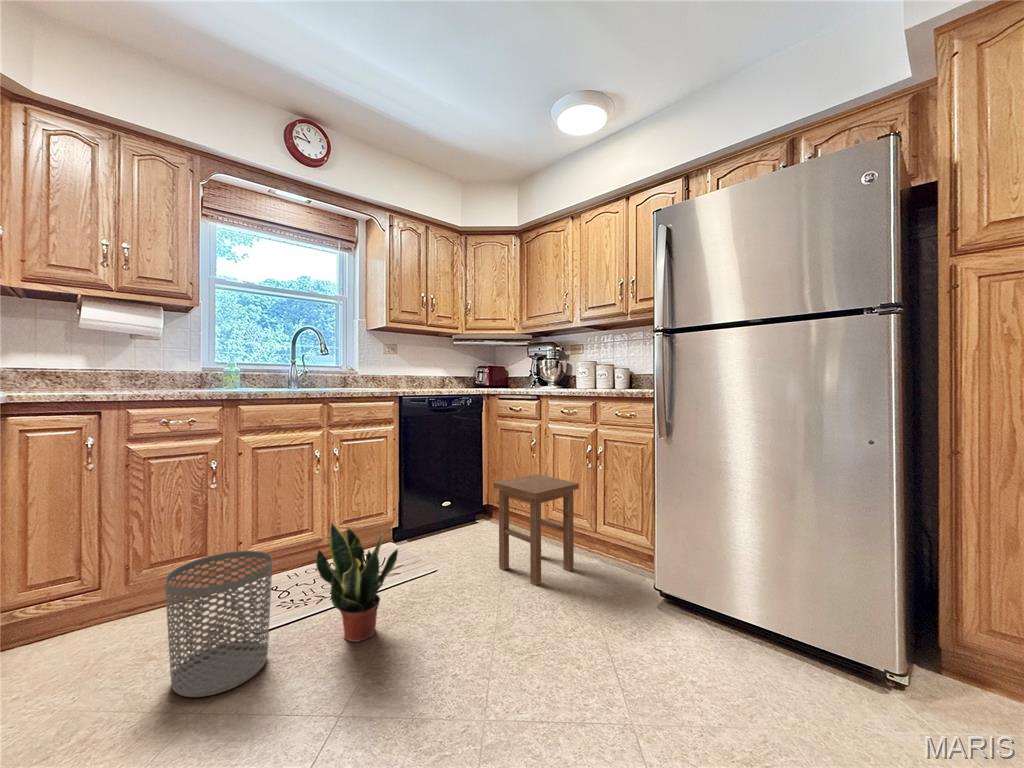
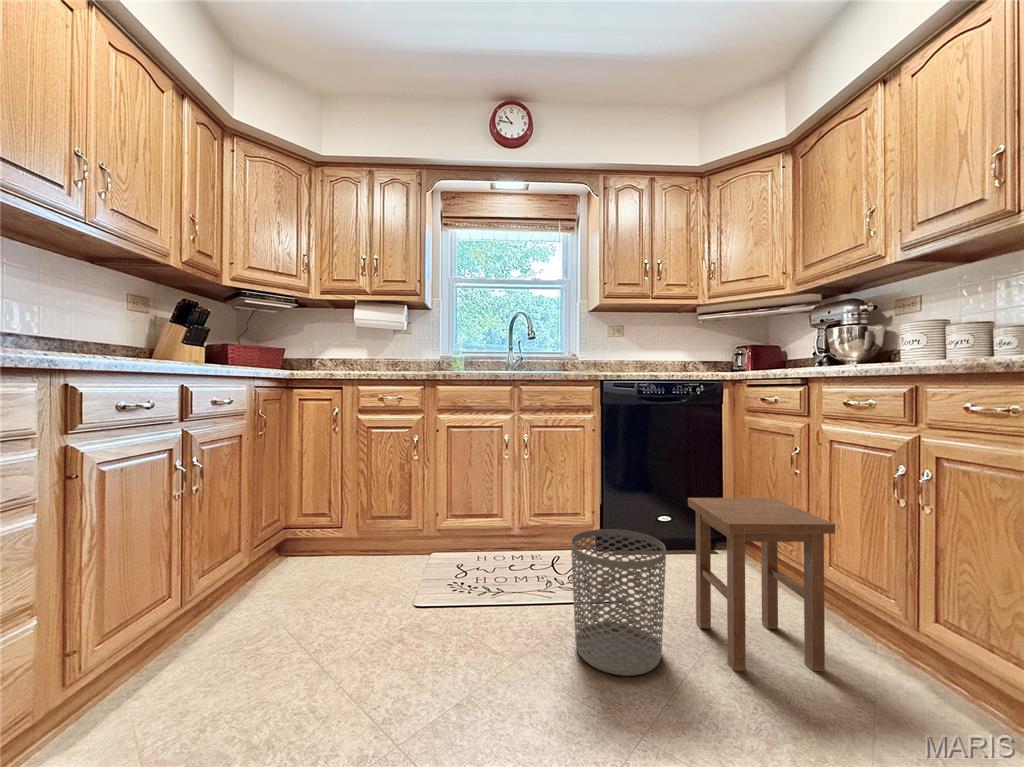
potted plant: present [316,524,398,642] -> none [437,506,520,648]
waste bin: present [165,551,272,697] -> present [571,529,666,676]

